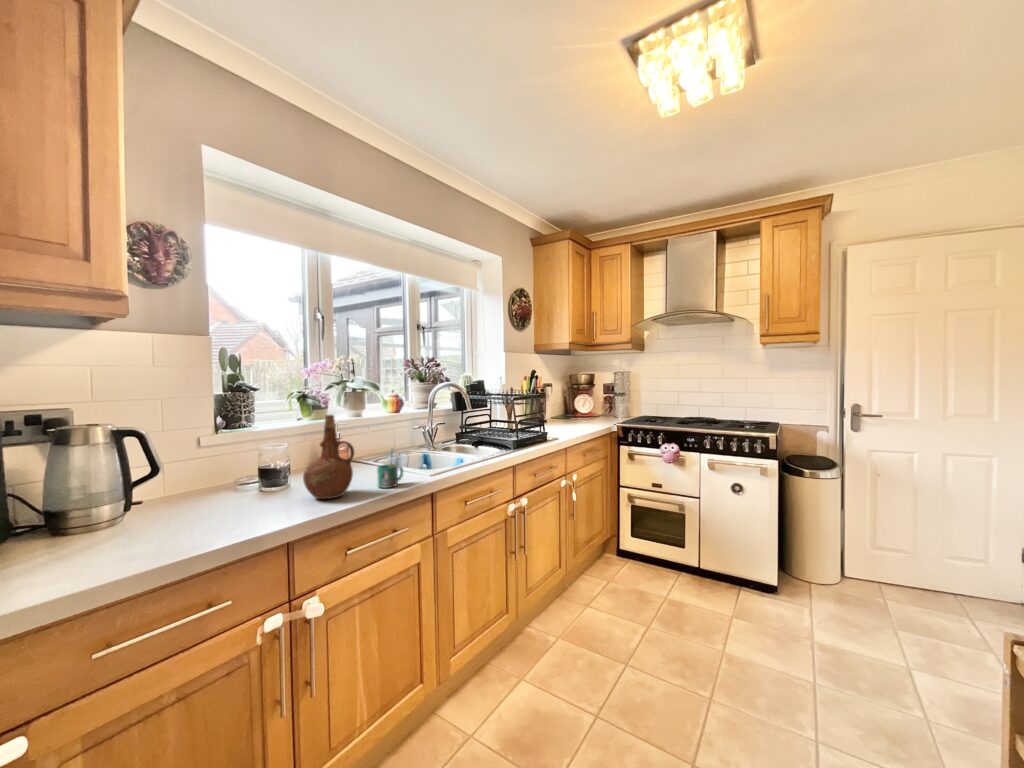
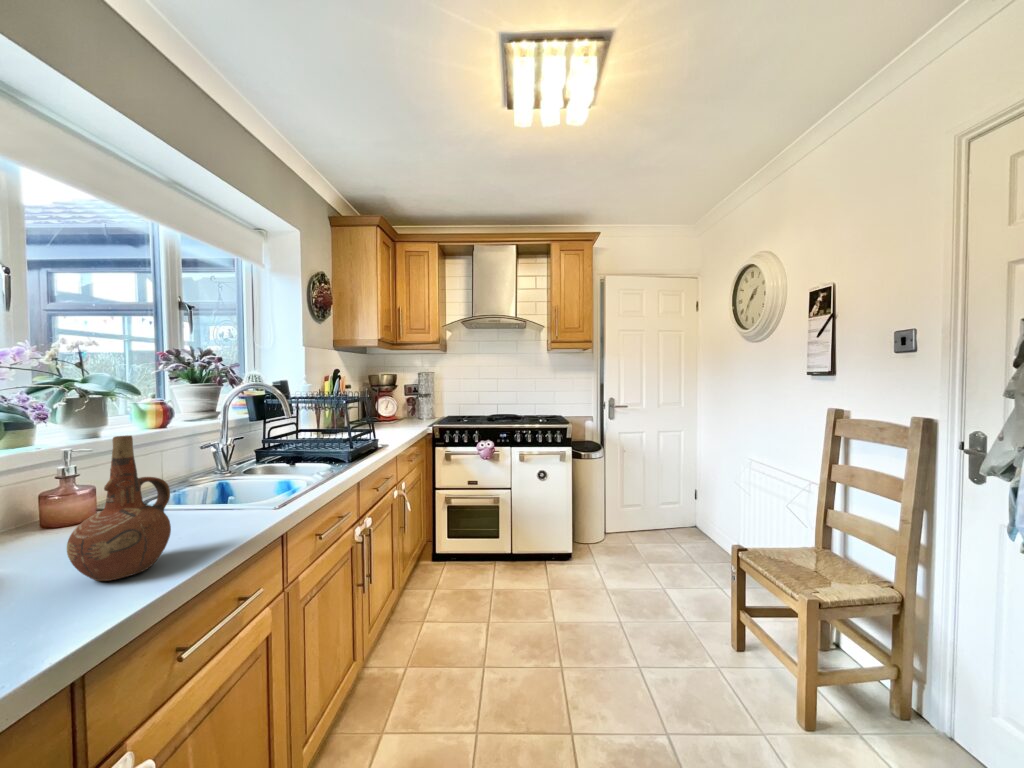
mug: present [377,450,403,488] -> none [202,478,241,540]

